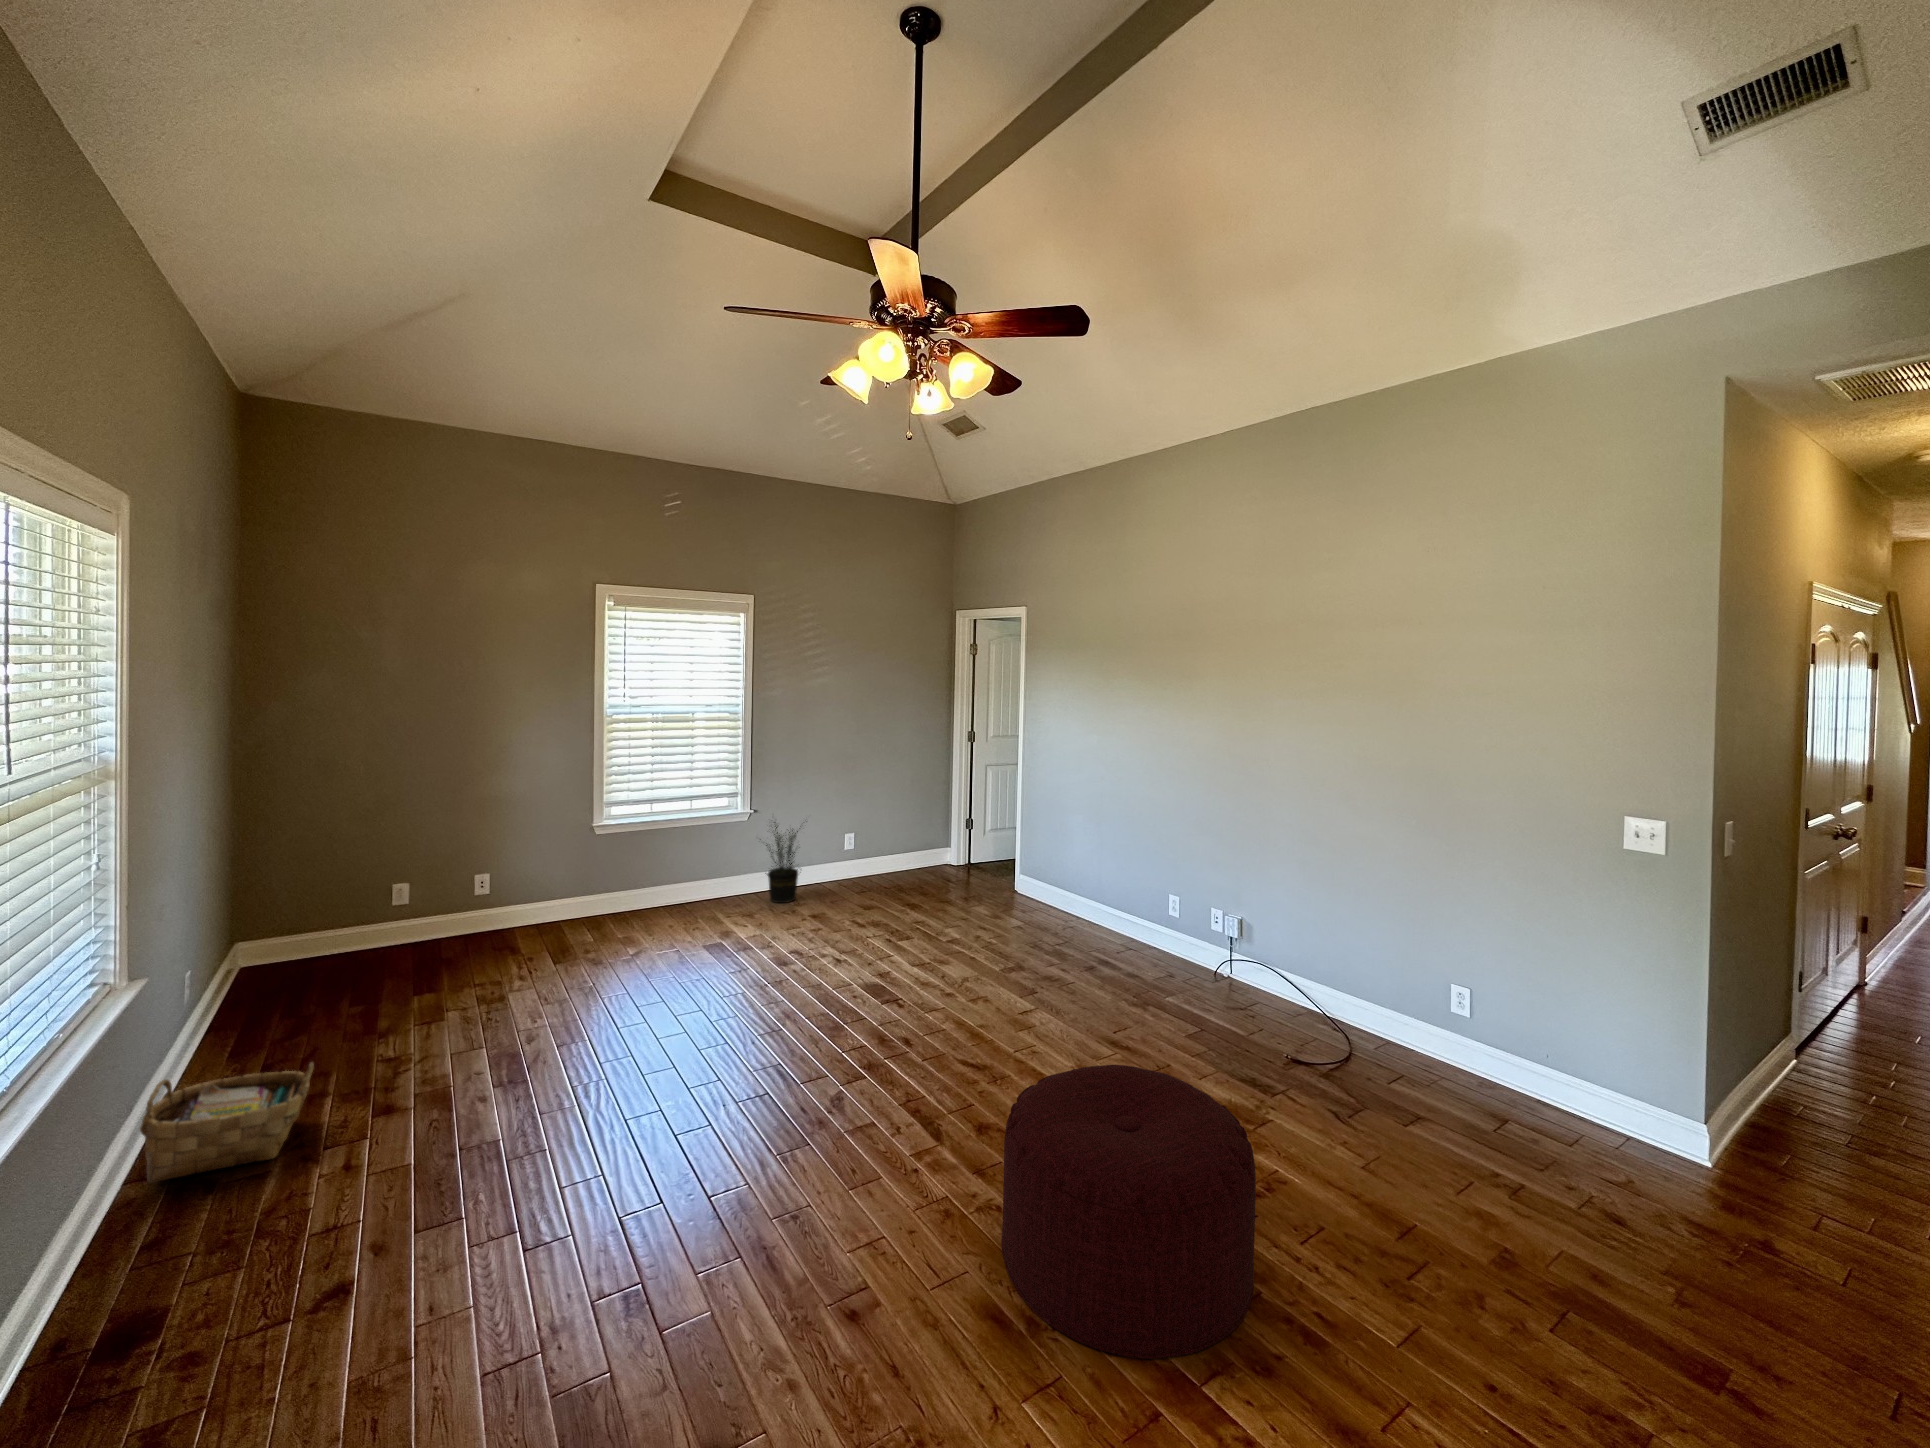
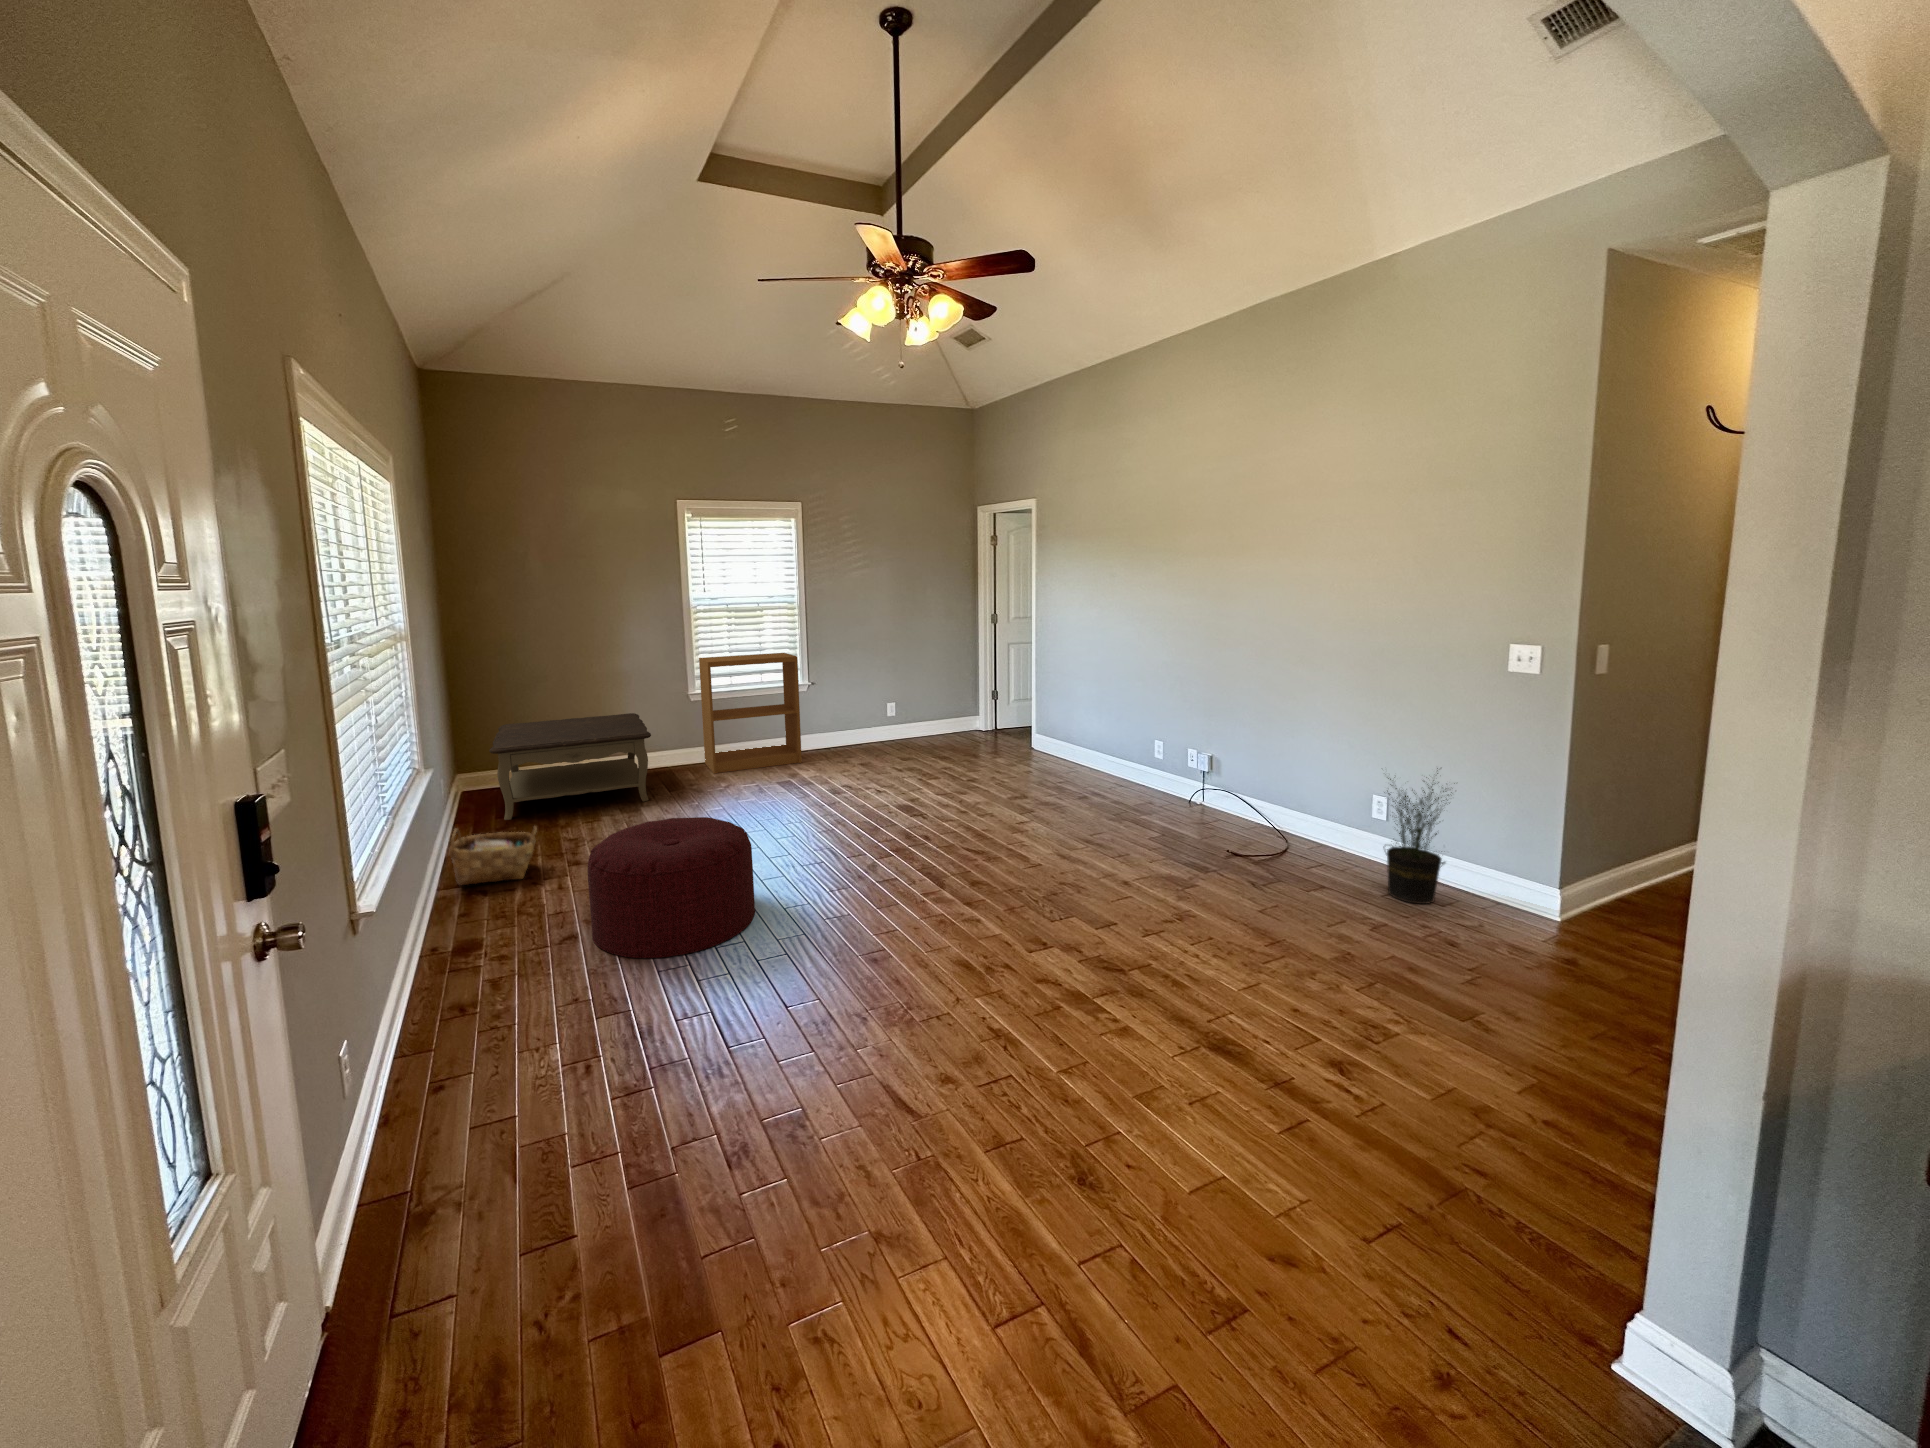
bookshelf: none [607,773,739,934] -> present [699,653,802,774]
potted plant: present [760,822,801,903] -> present [1386,768,1455,904]
coffee table: none [267,853,529,1028] -> present [490,713,651,820]
ottoman: present [1002,1065,1256,1359] -> present [588,817,755,958]

